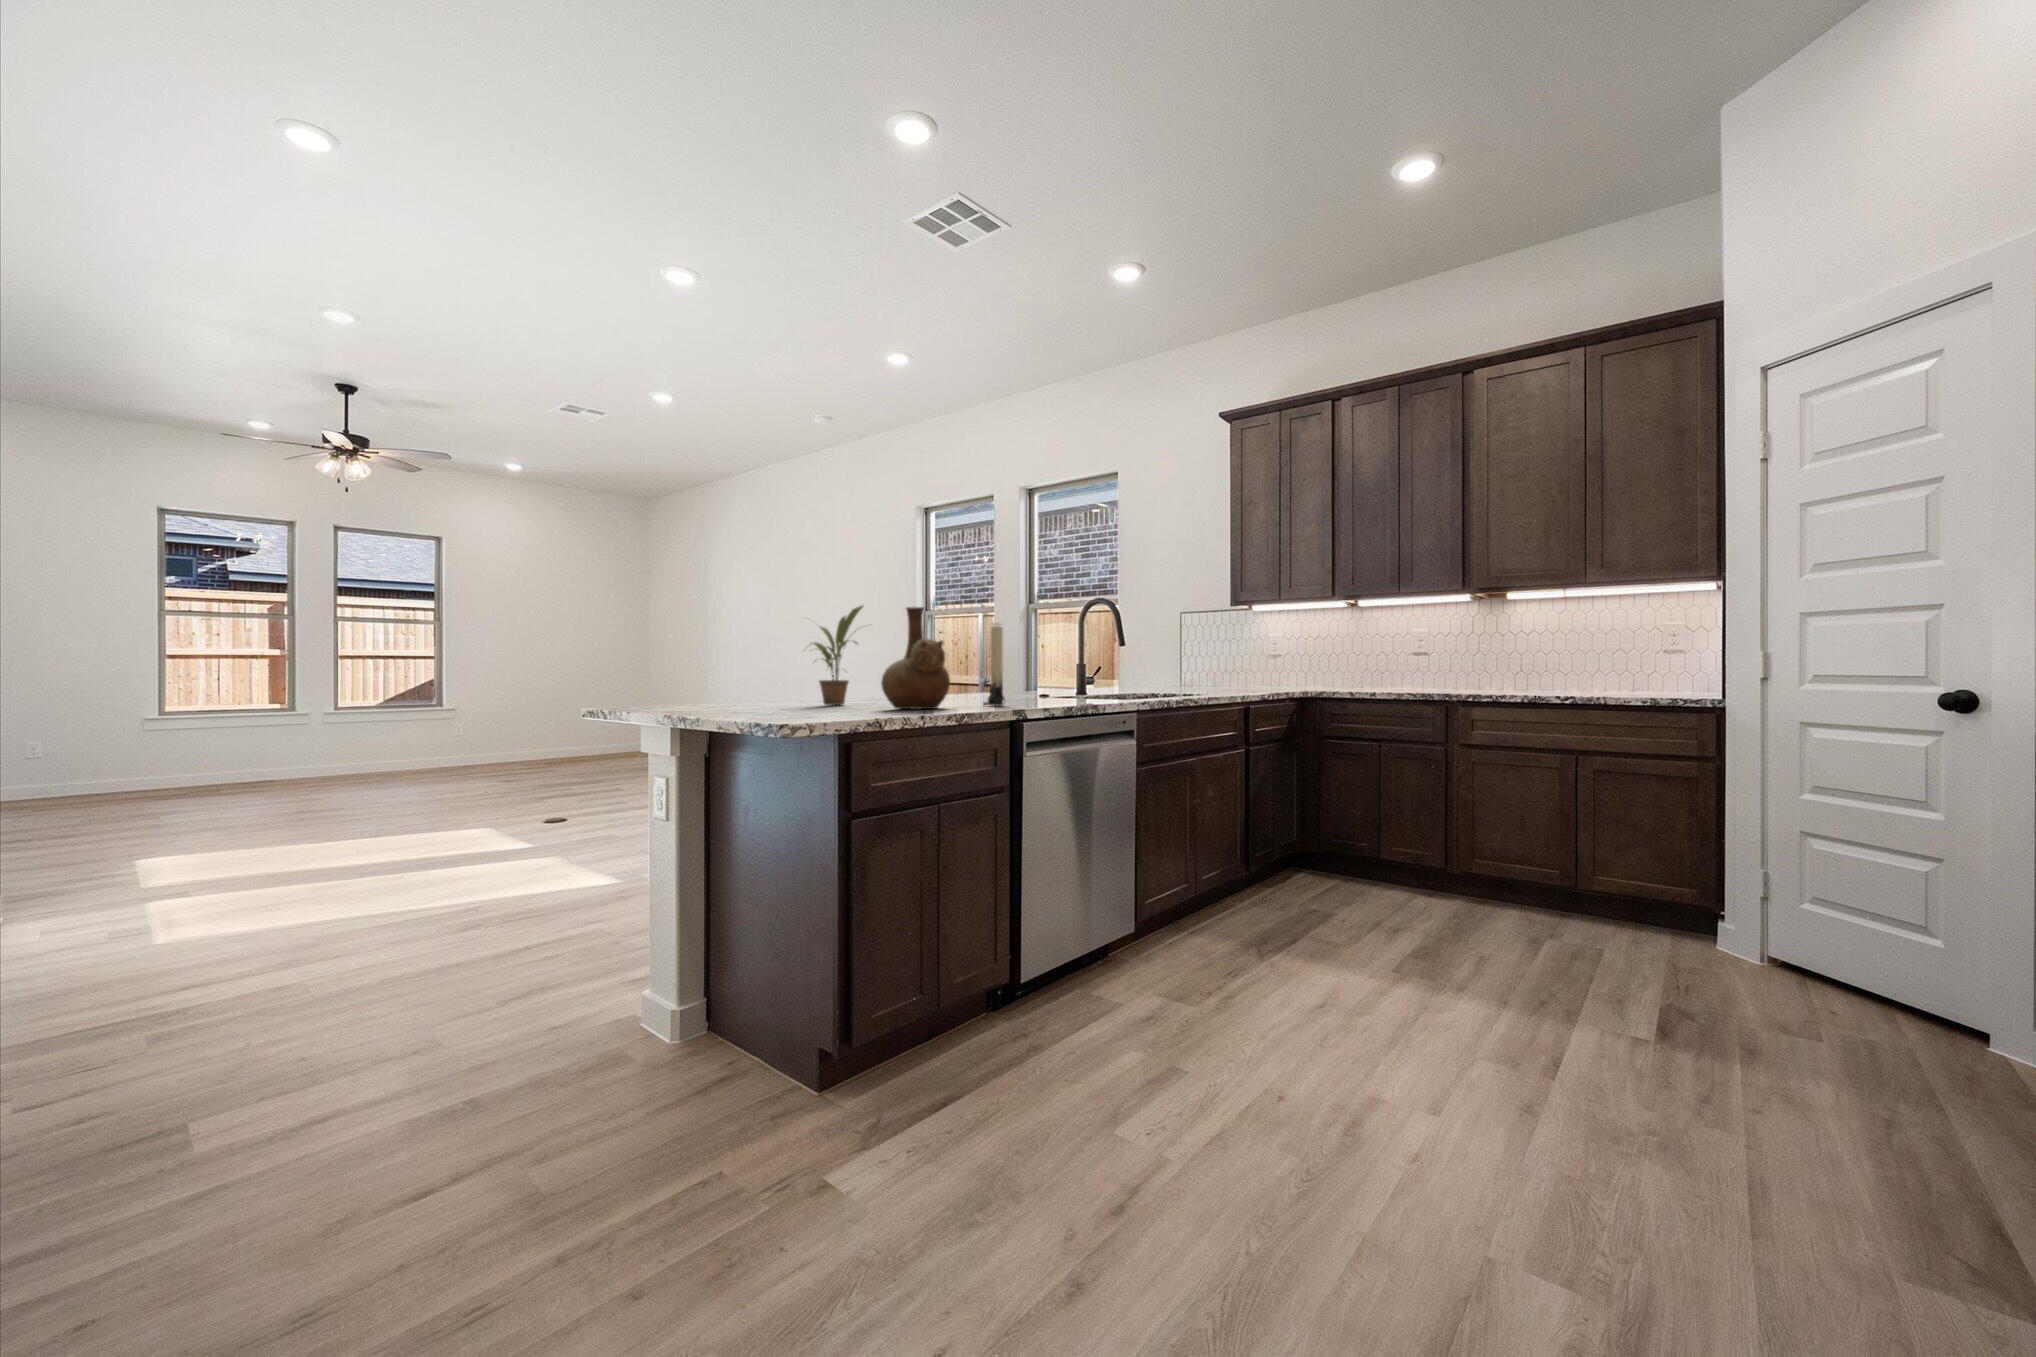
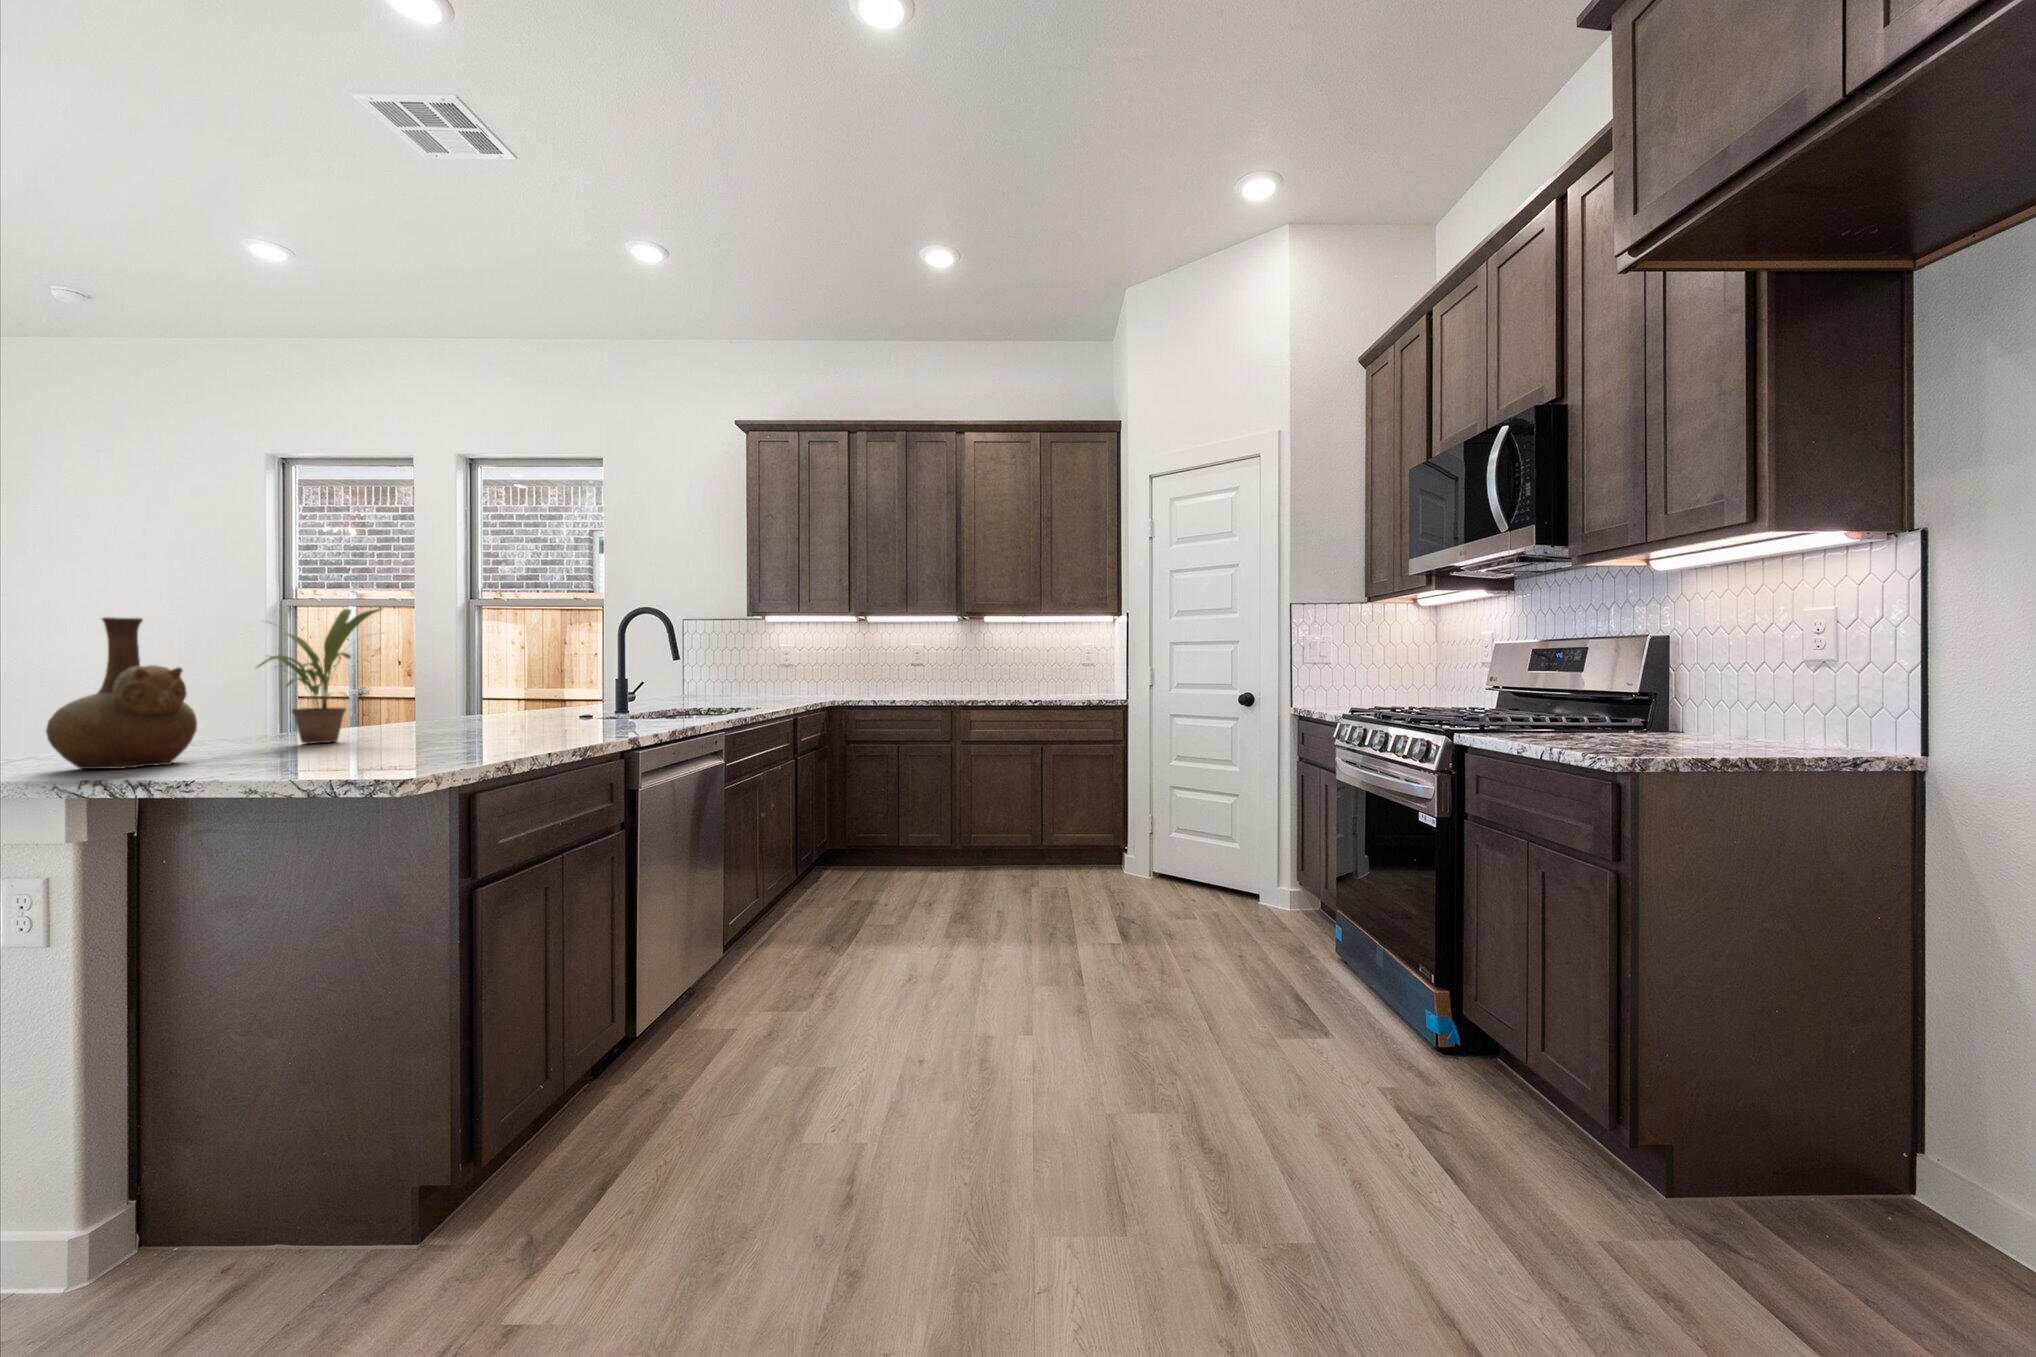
vase: present [881,607,950,710] -> present [46,617,197,769]
candle: present [983,624,1005,706] -> none [596,640,622,735]

